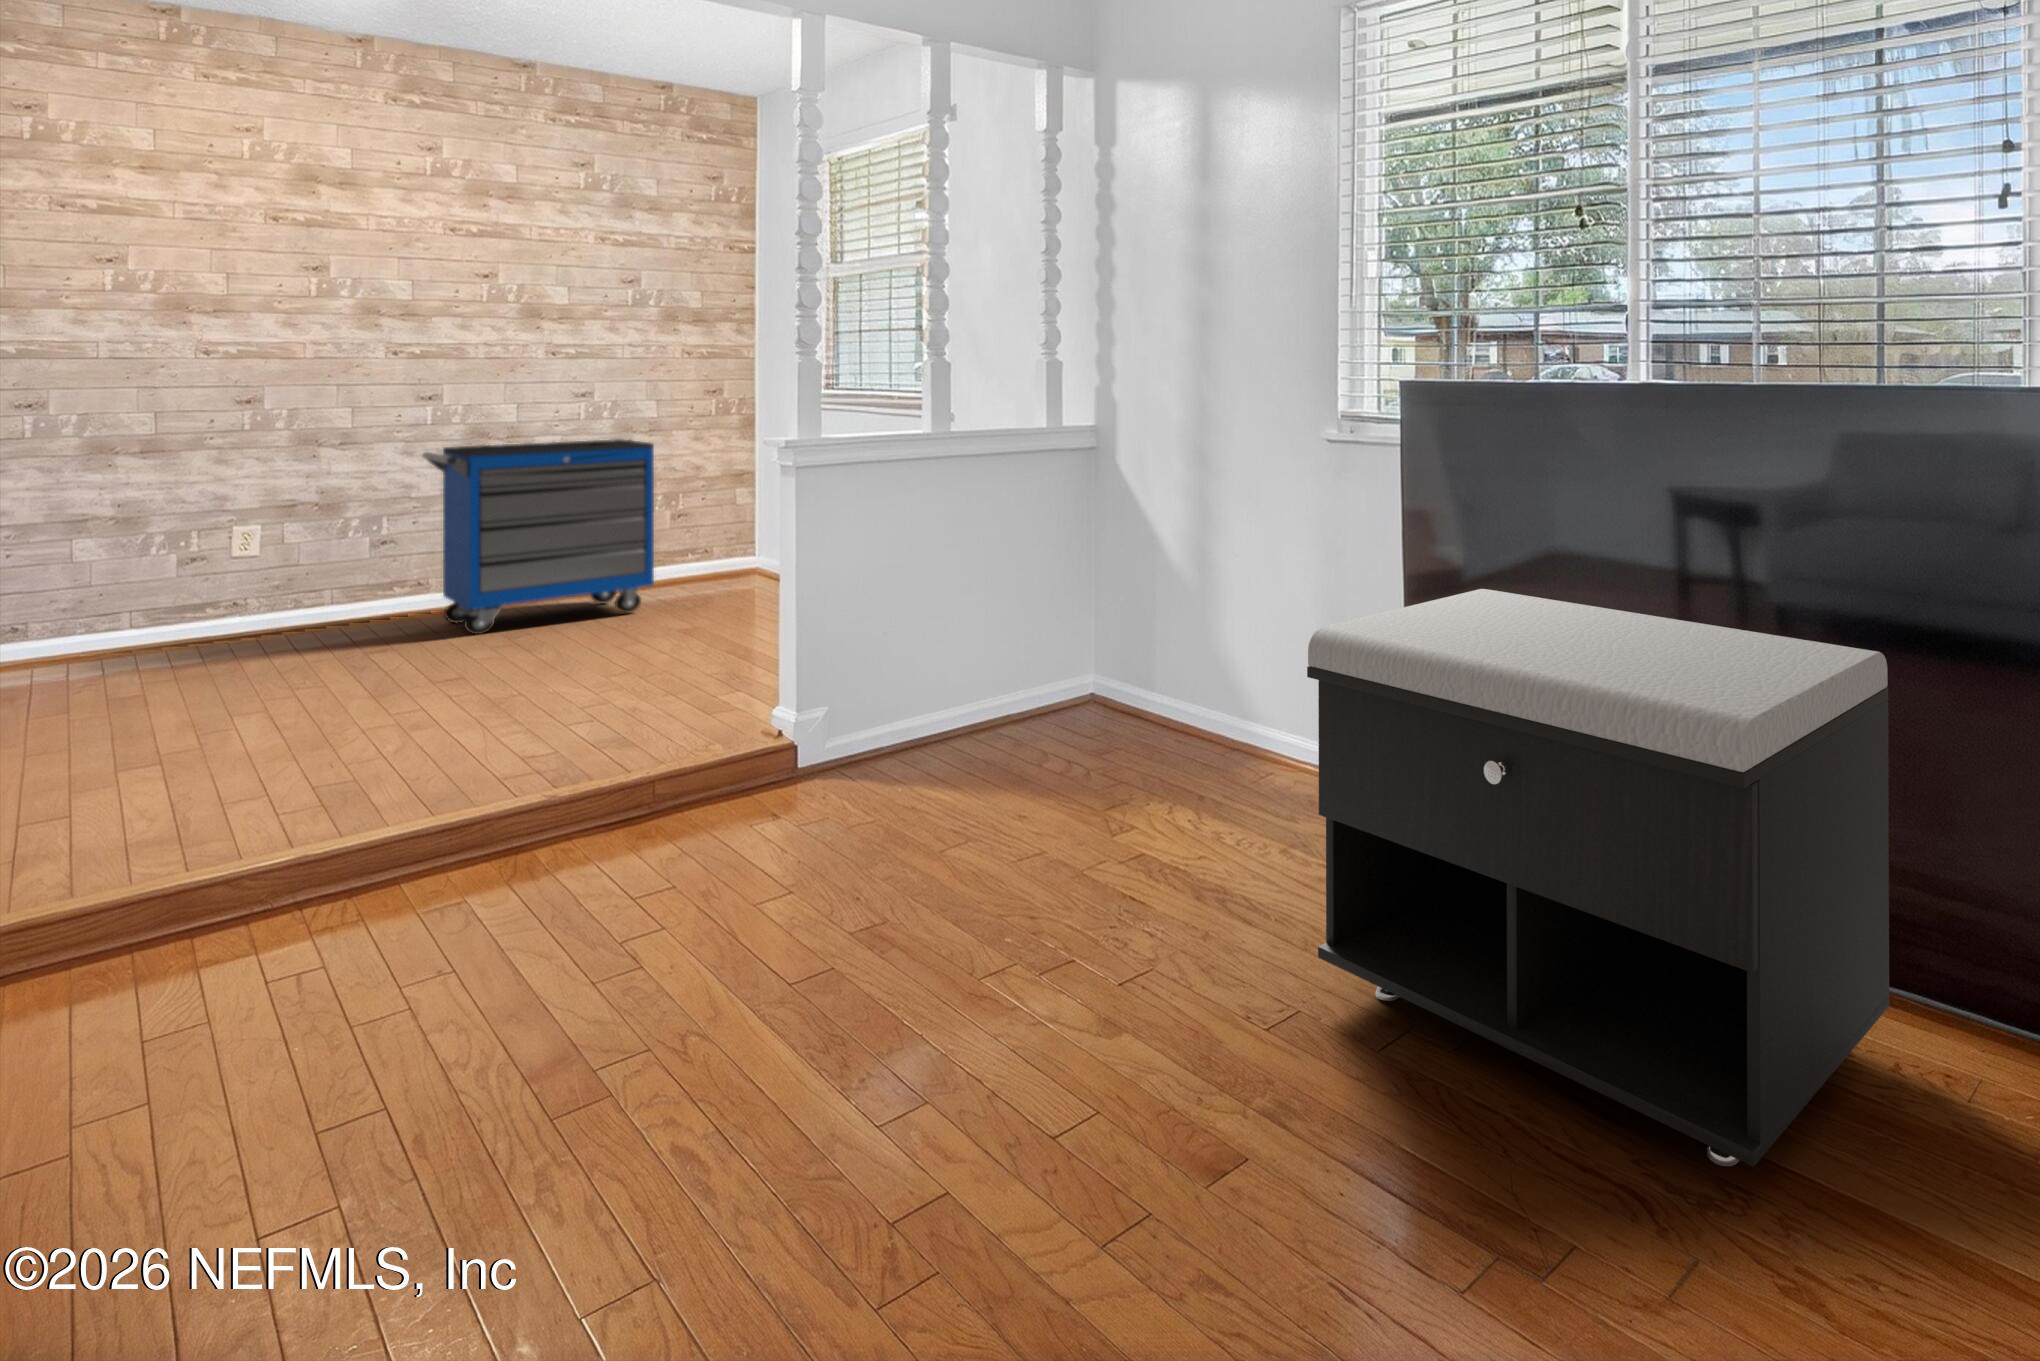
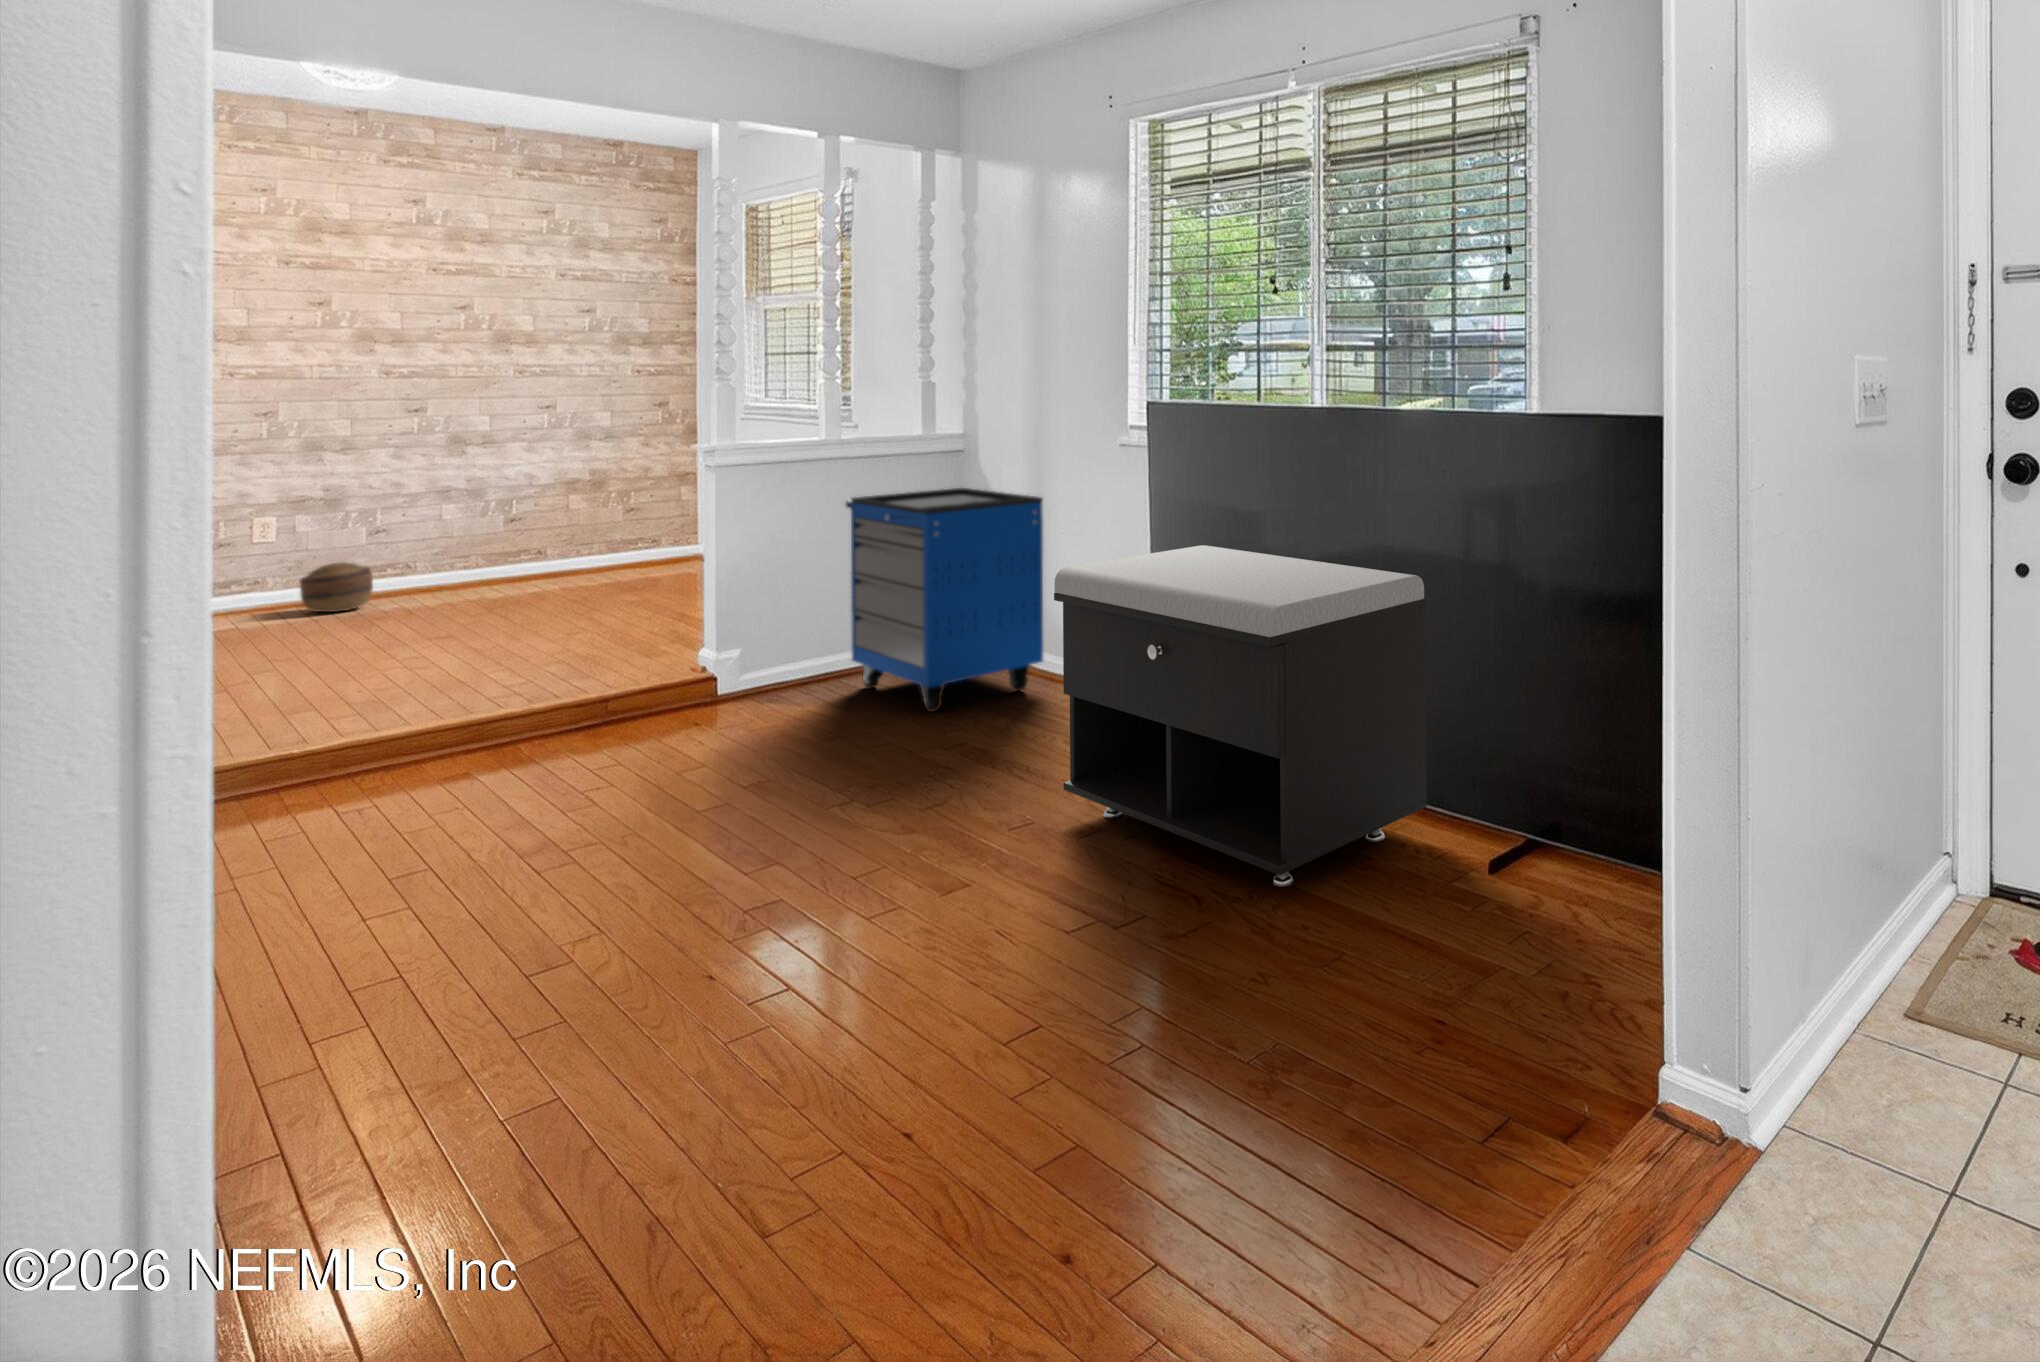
storage cabinet: present [423,439,654,634] -> present [846,488,1043,712]
basket: none [288,578,376,638] -> present [300,562,373,612]

